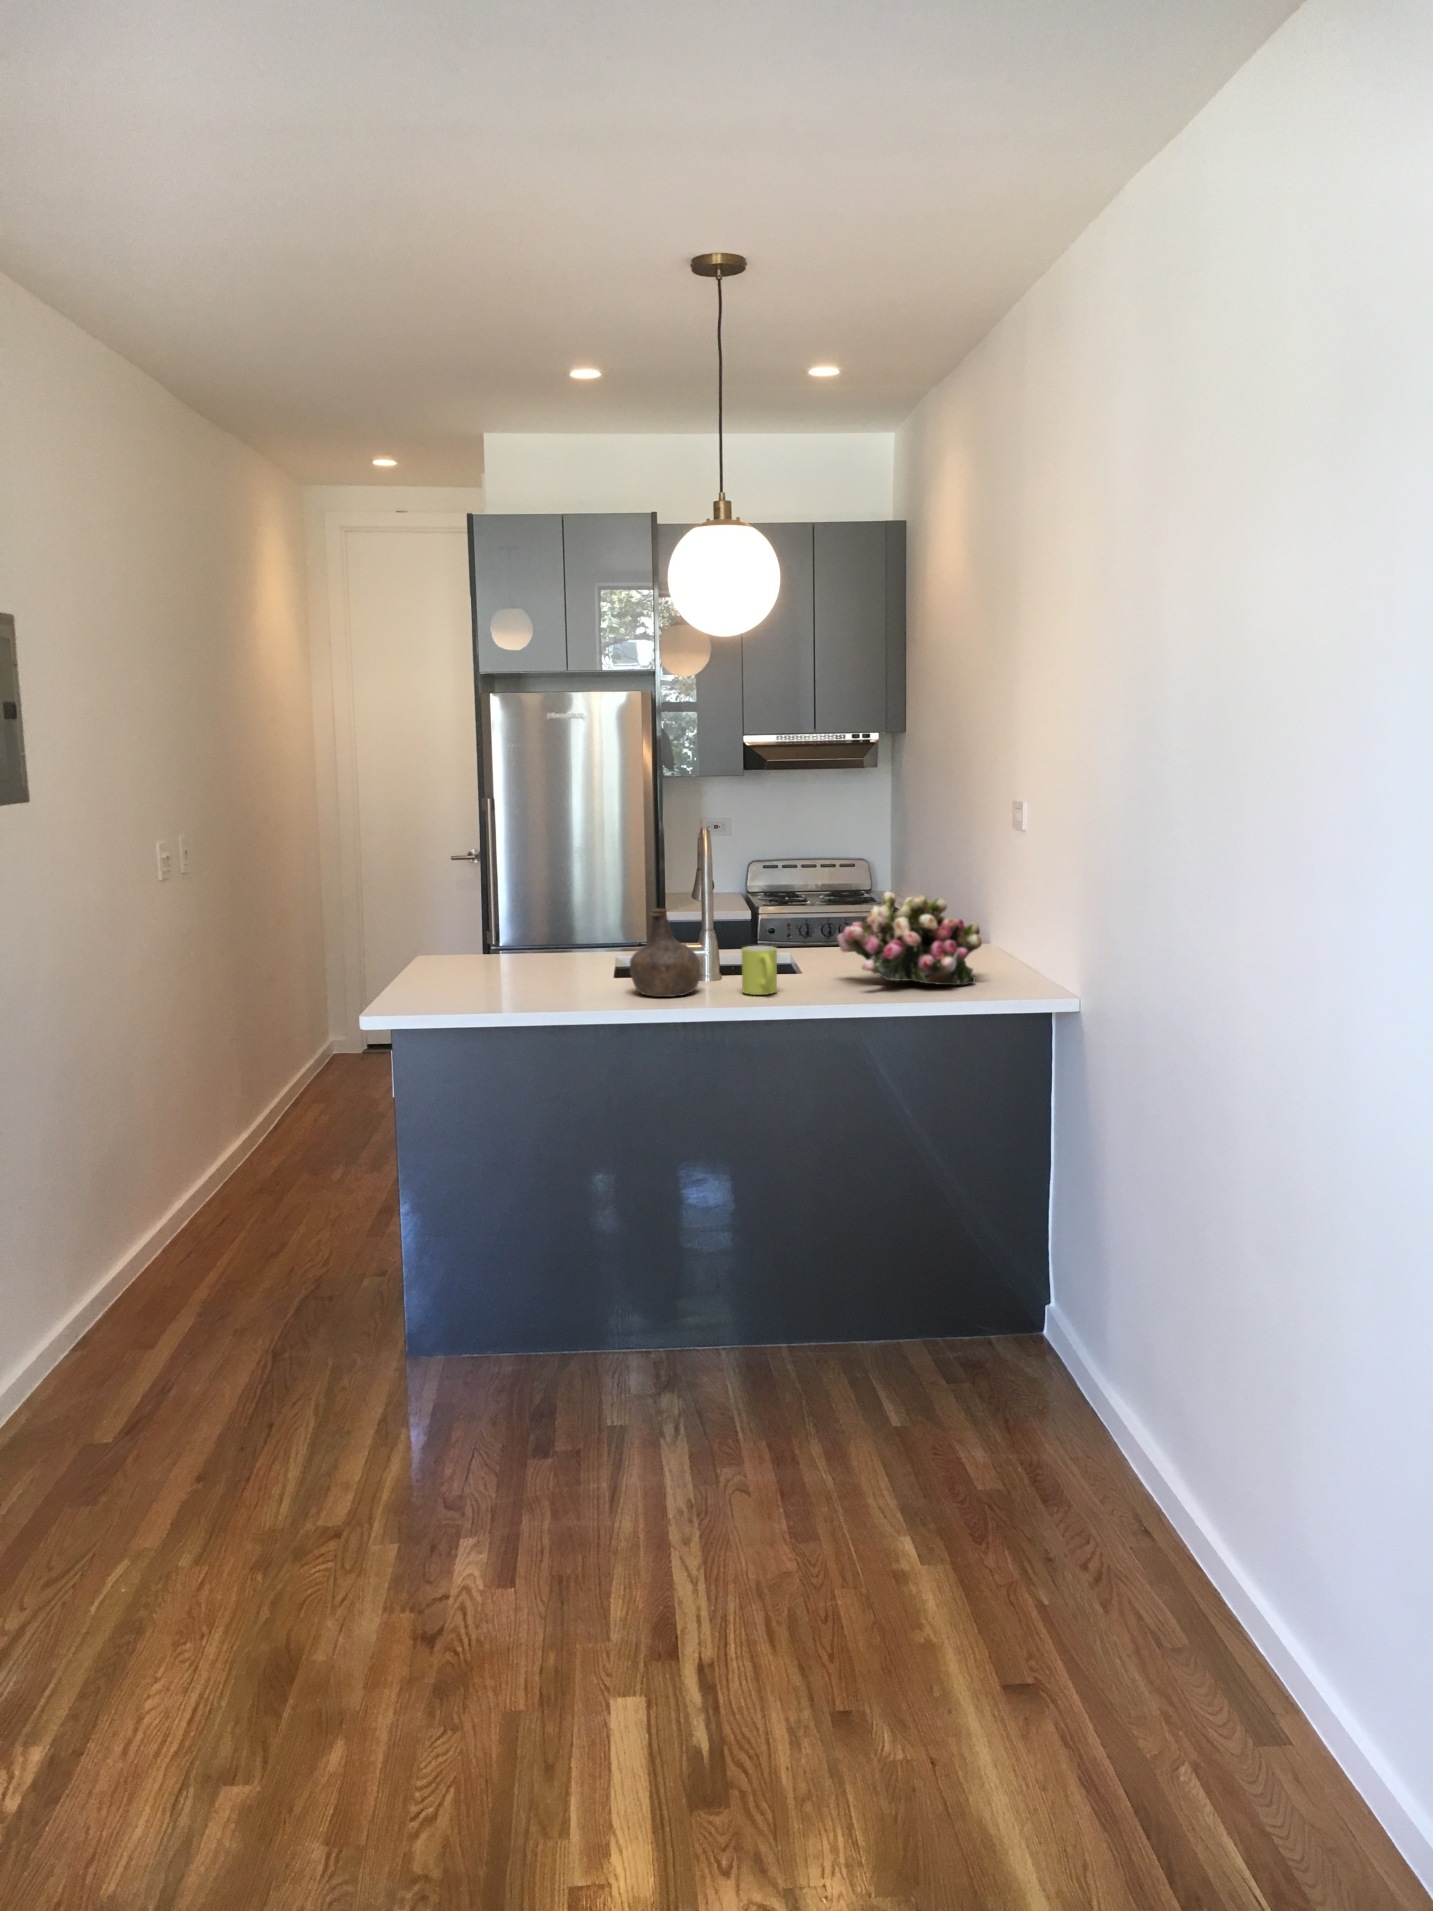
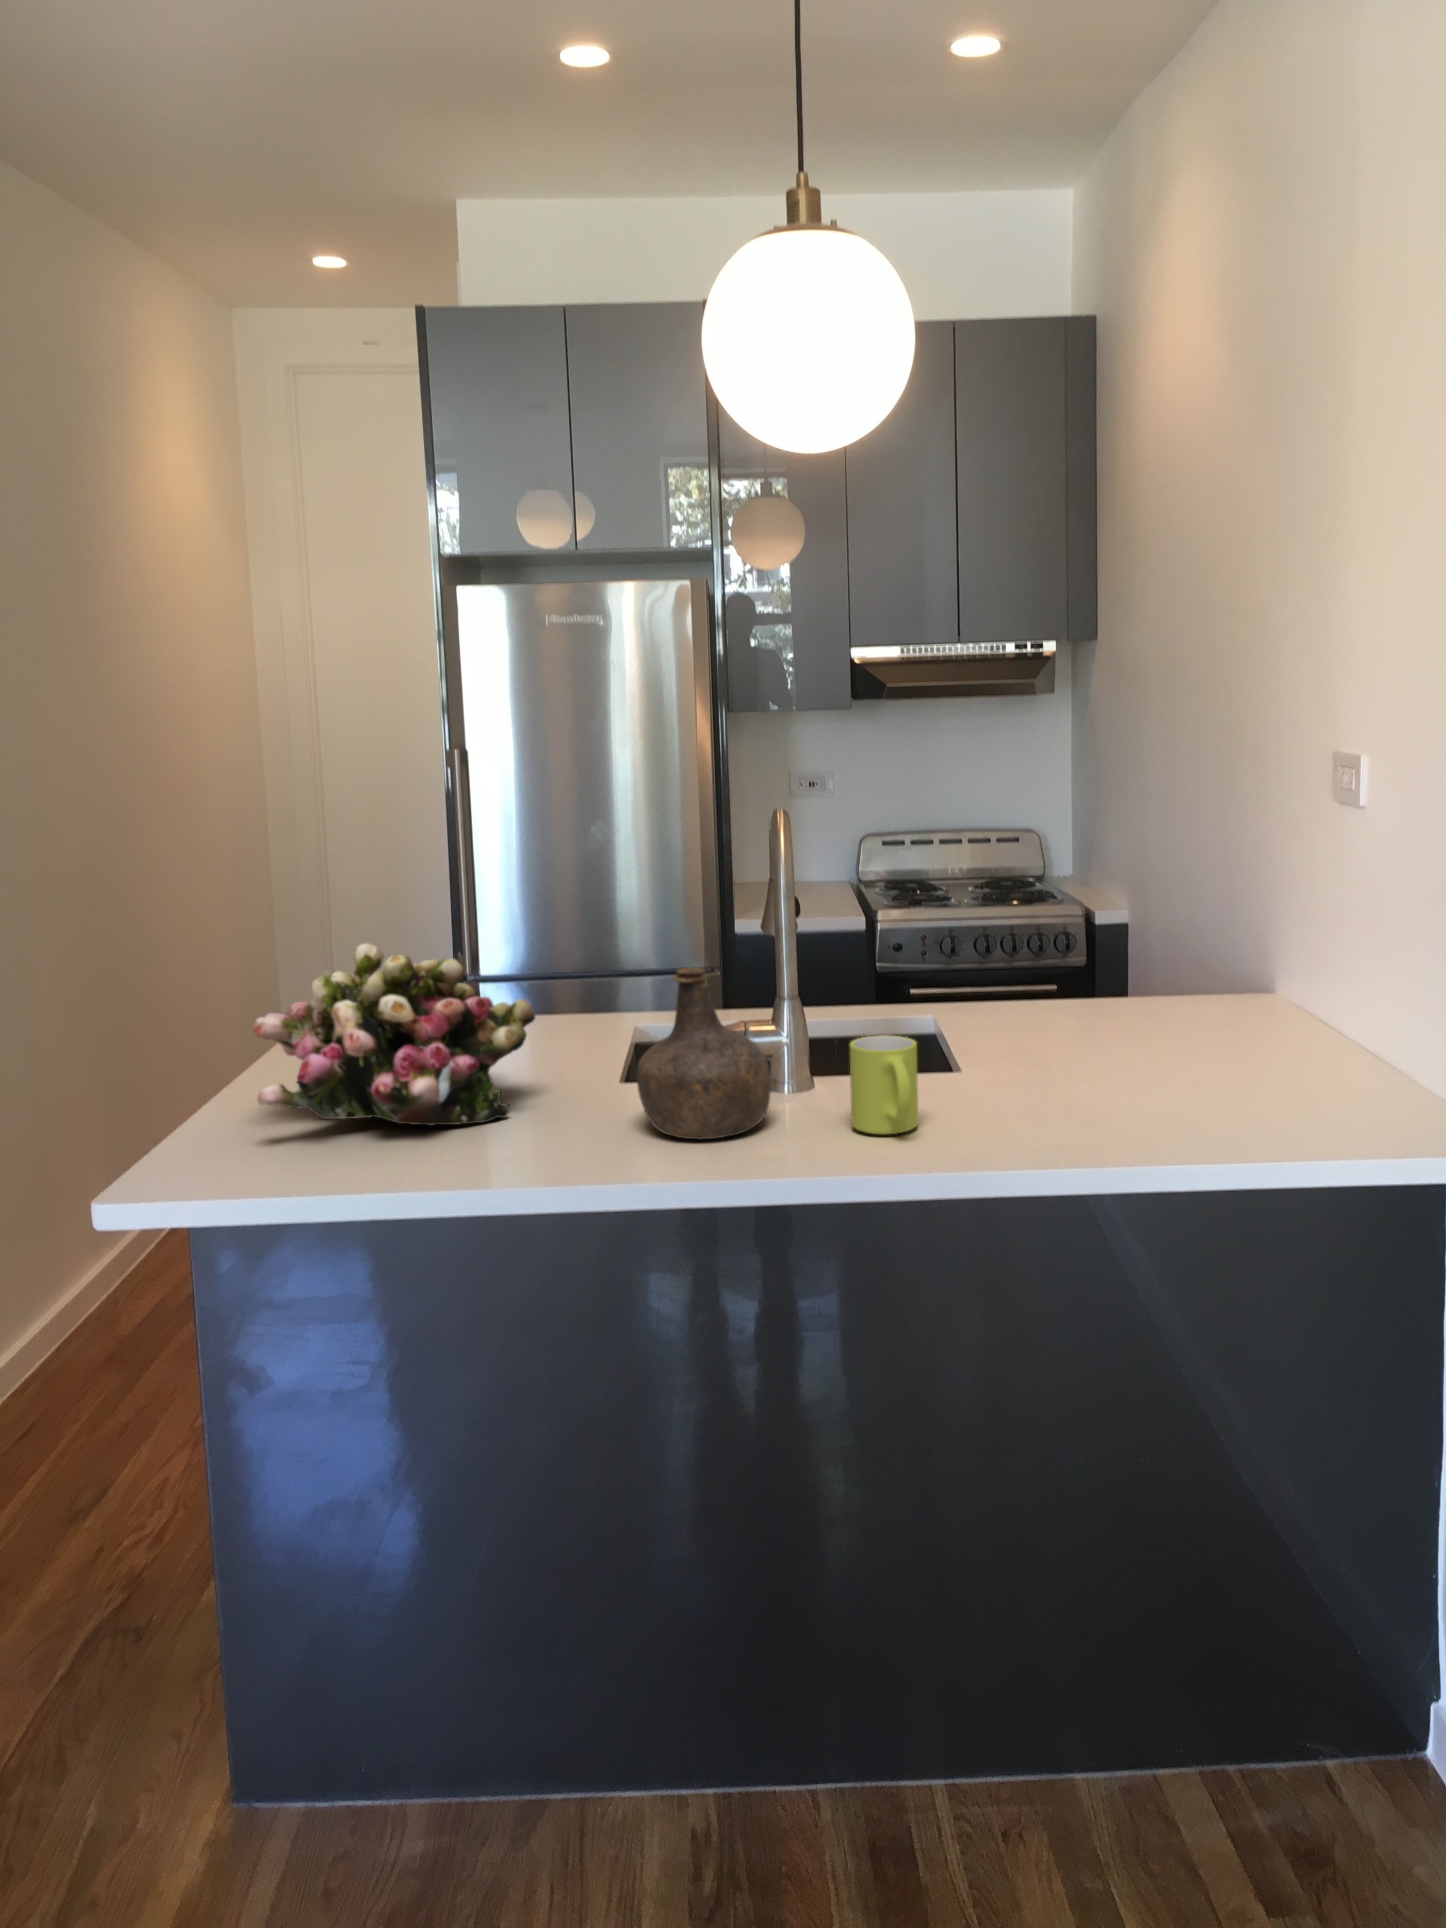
flower arrangement: present [837,891,982,985] -> present [254,944,535,1126]

